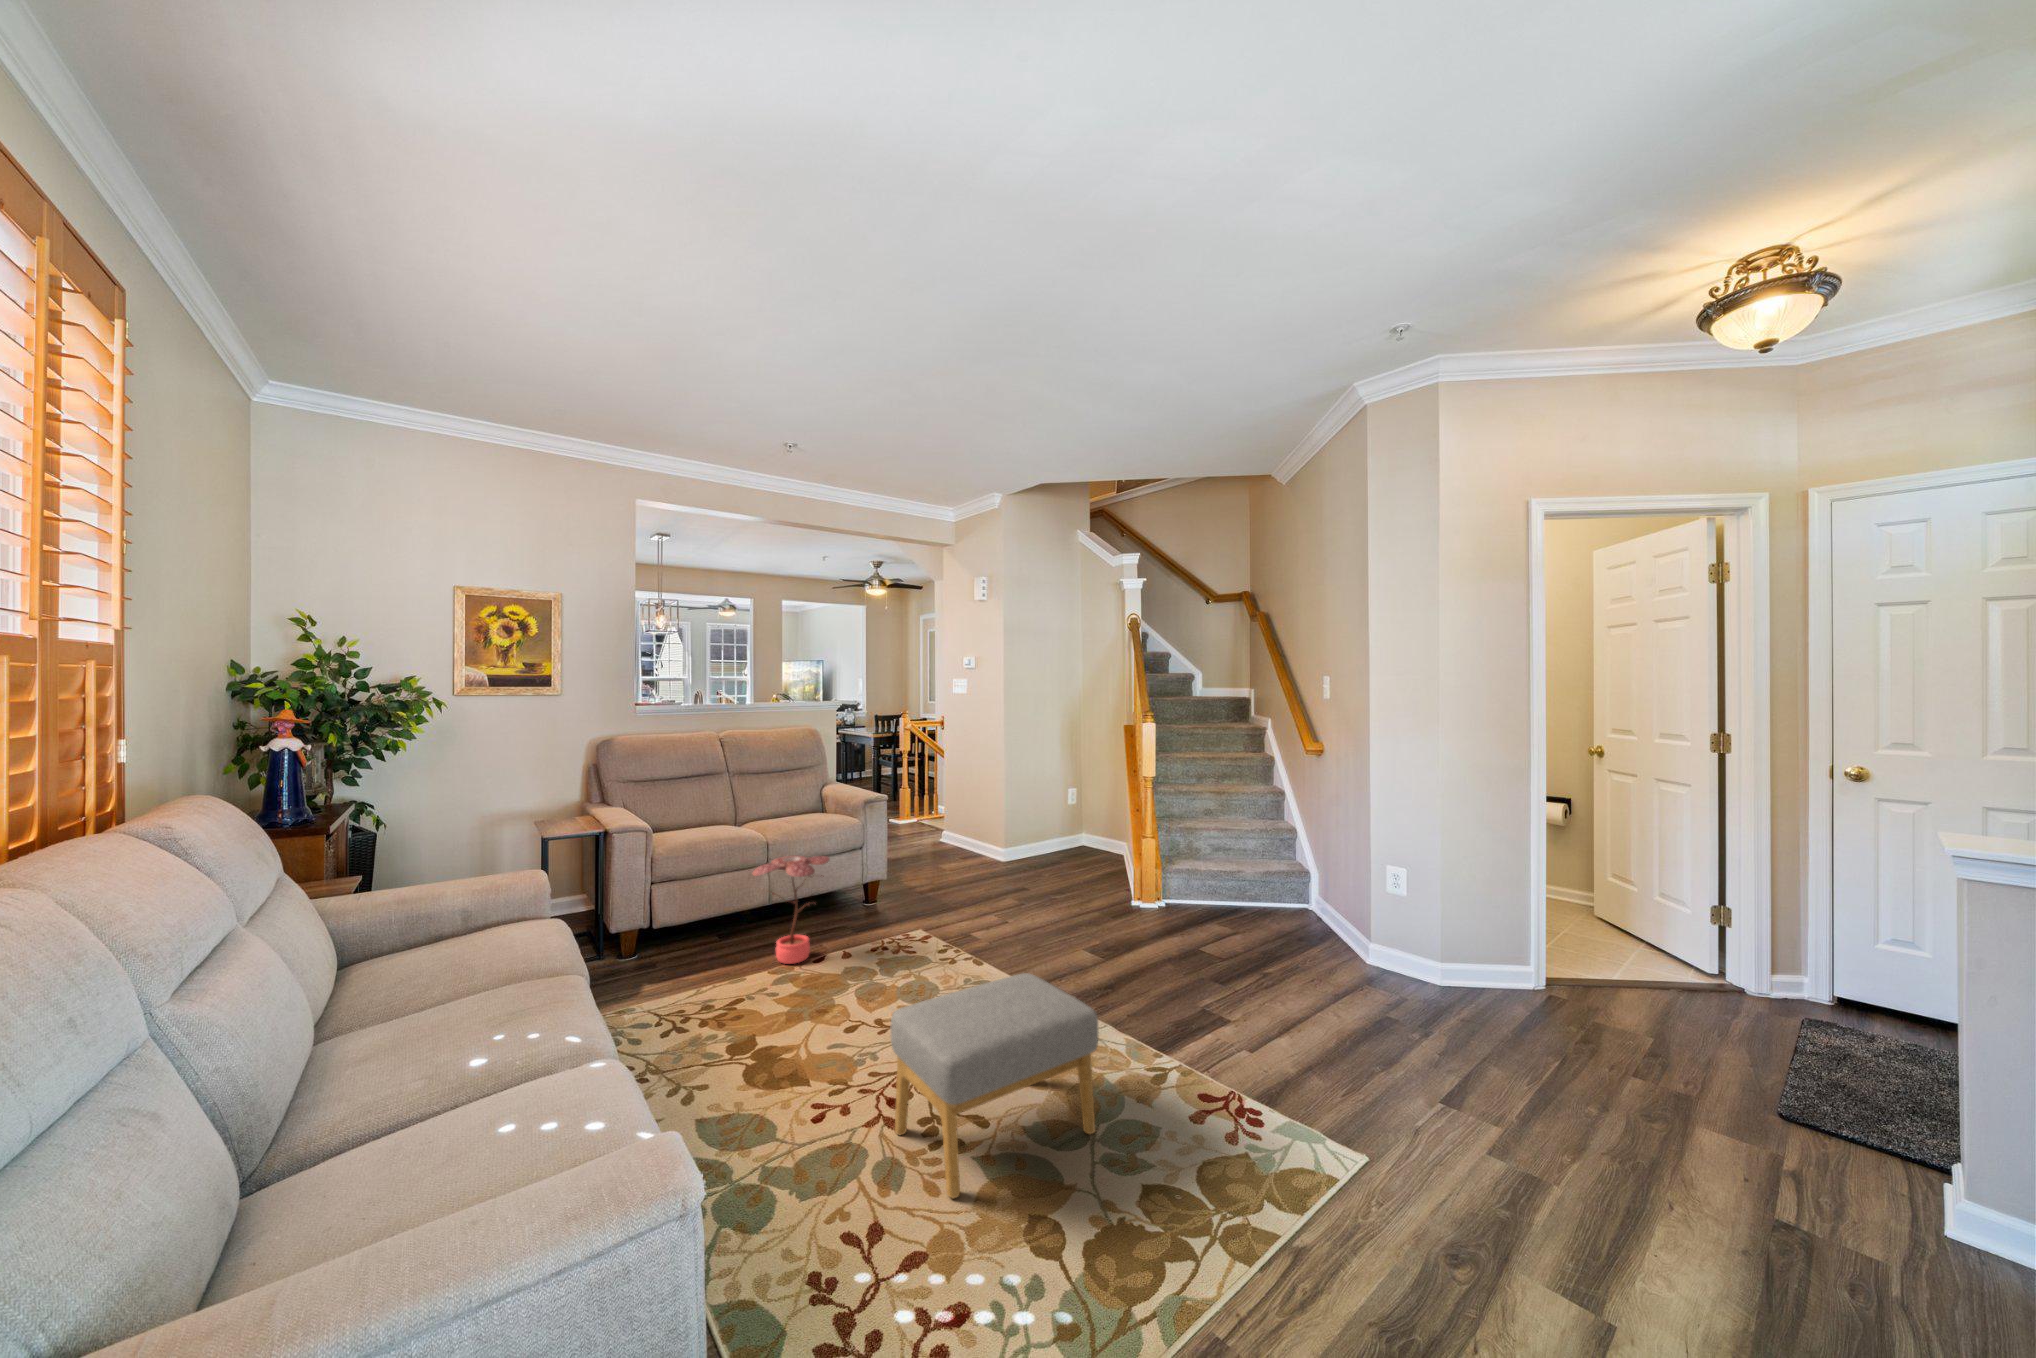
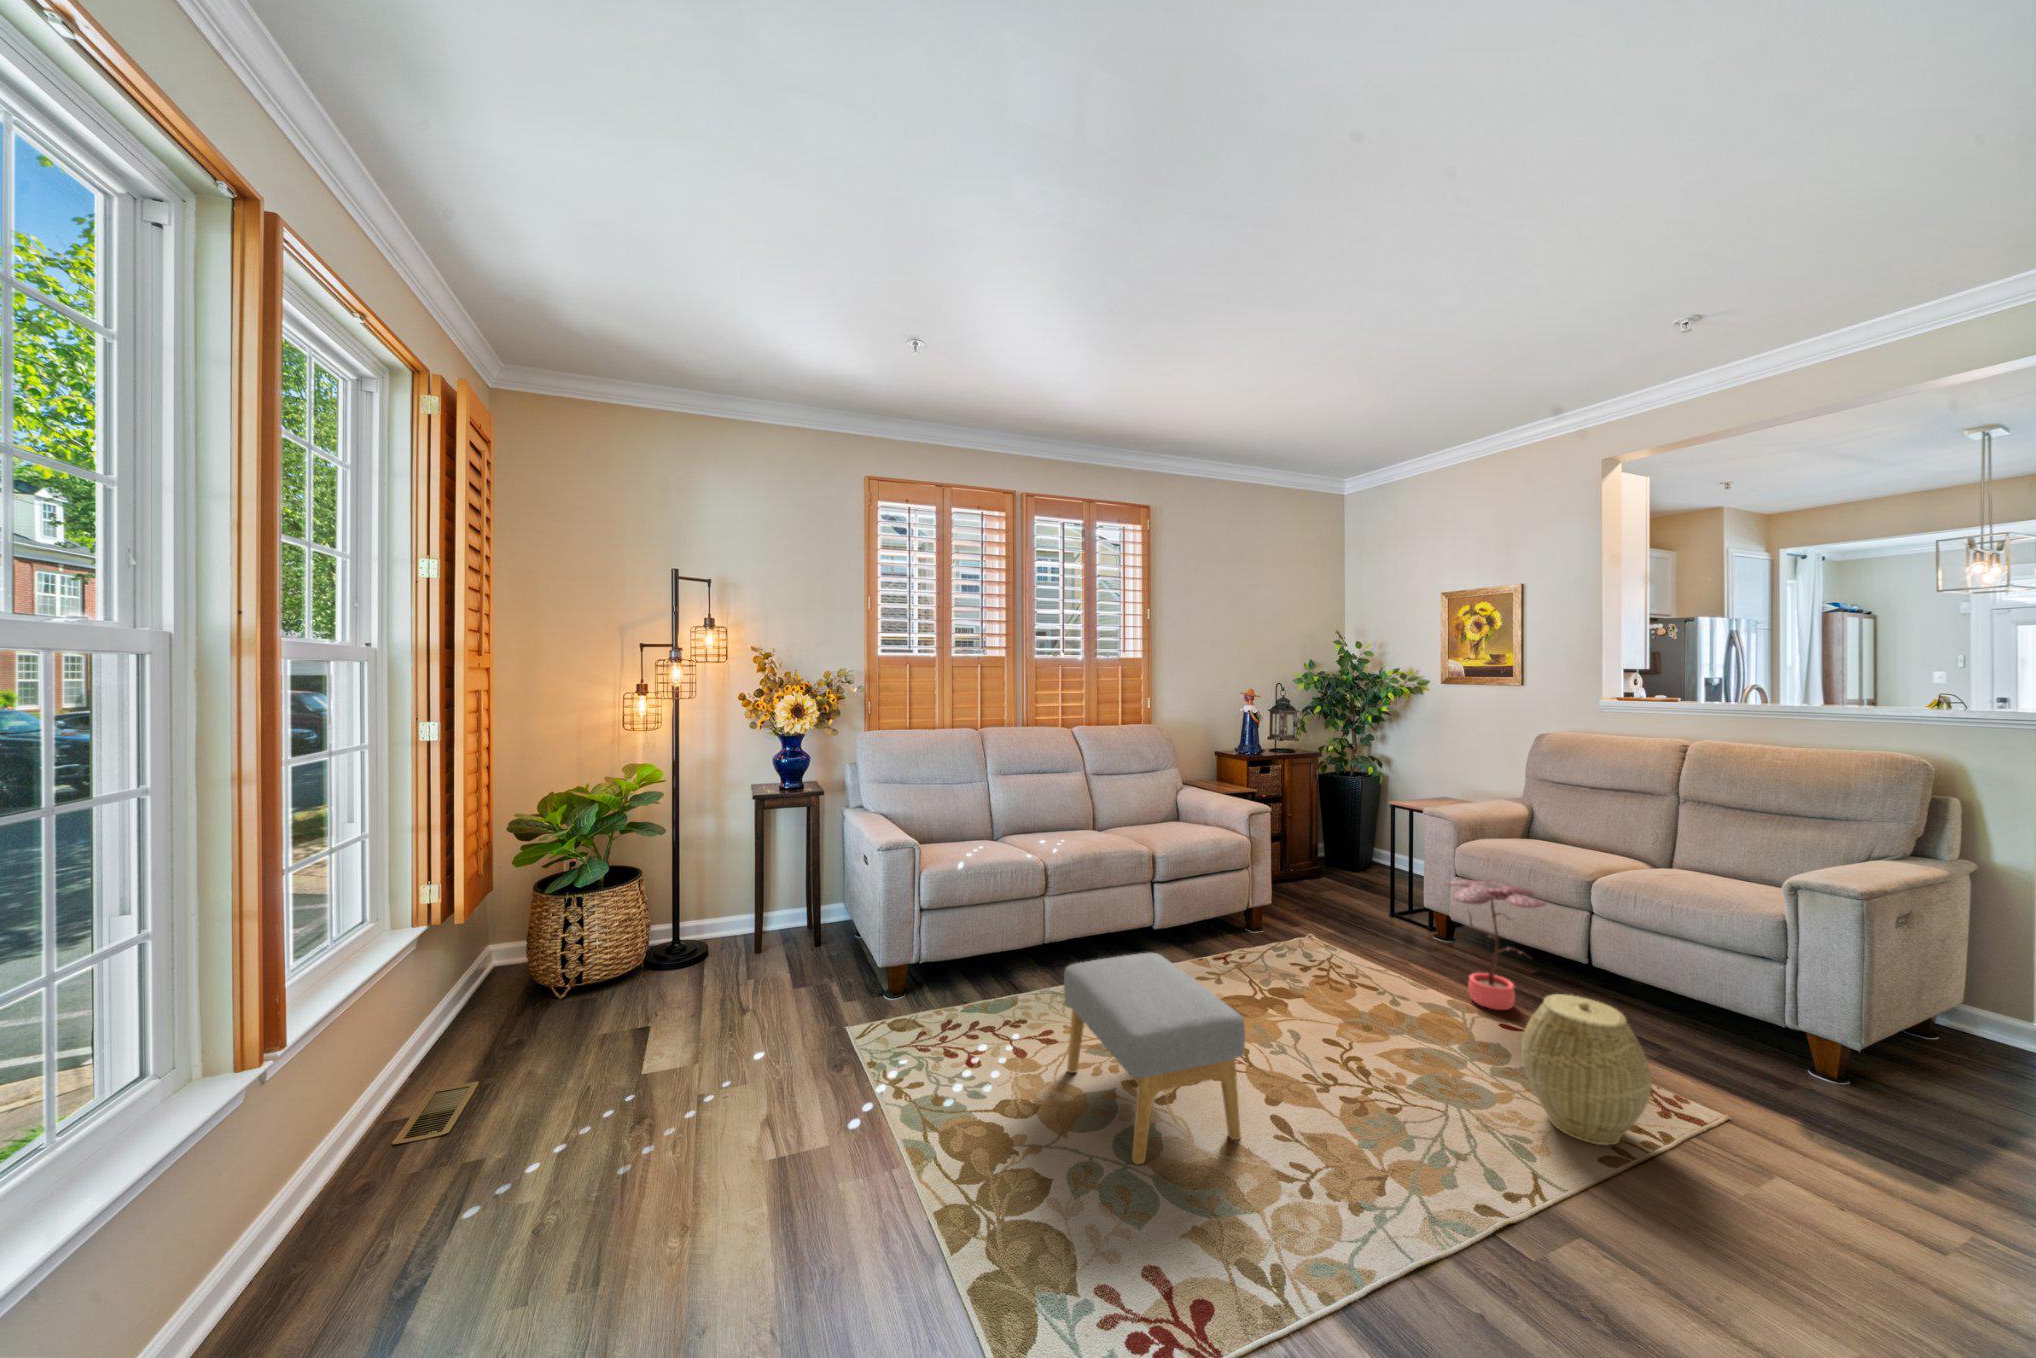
woven basket: none [927,882,991,969] -> present [1521,994,1652,1145]

